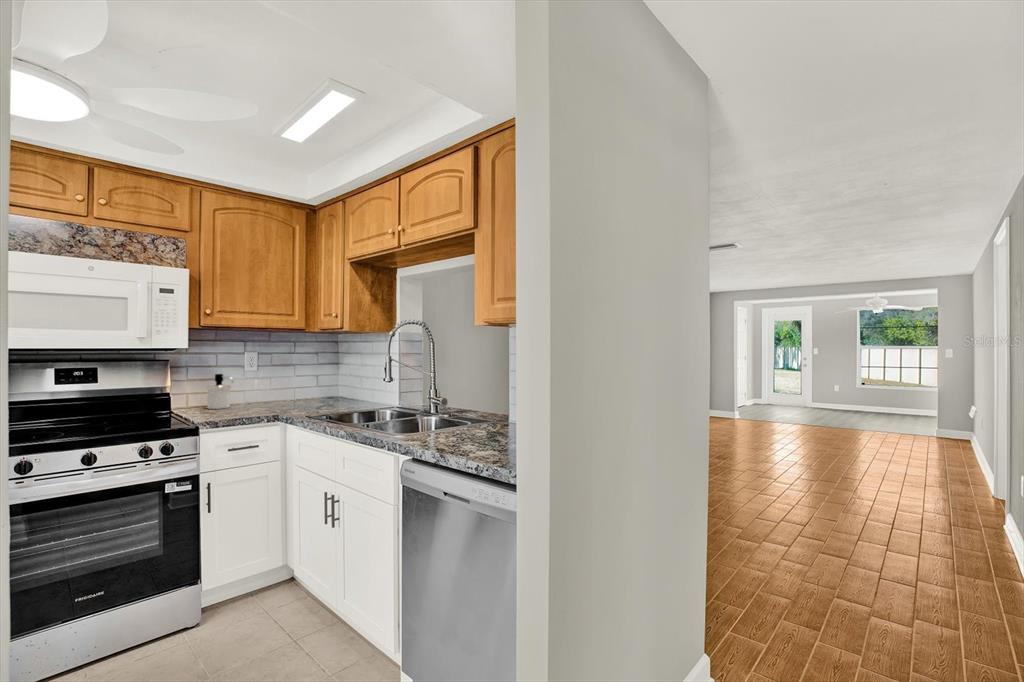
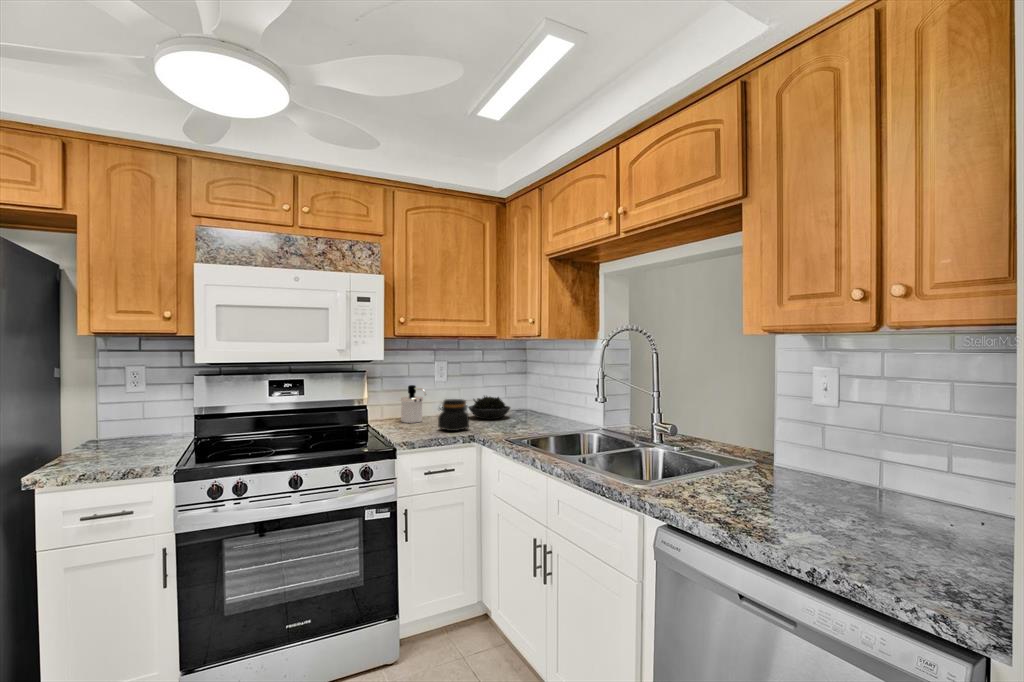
succulent plant: none [278,383,320,404] -> present [468,396,510,419]
jar: none [244,384,275,413] -> present [438,399,469,431]

